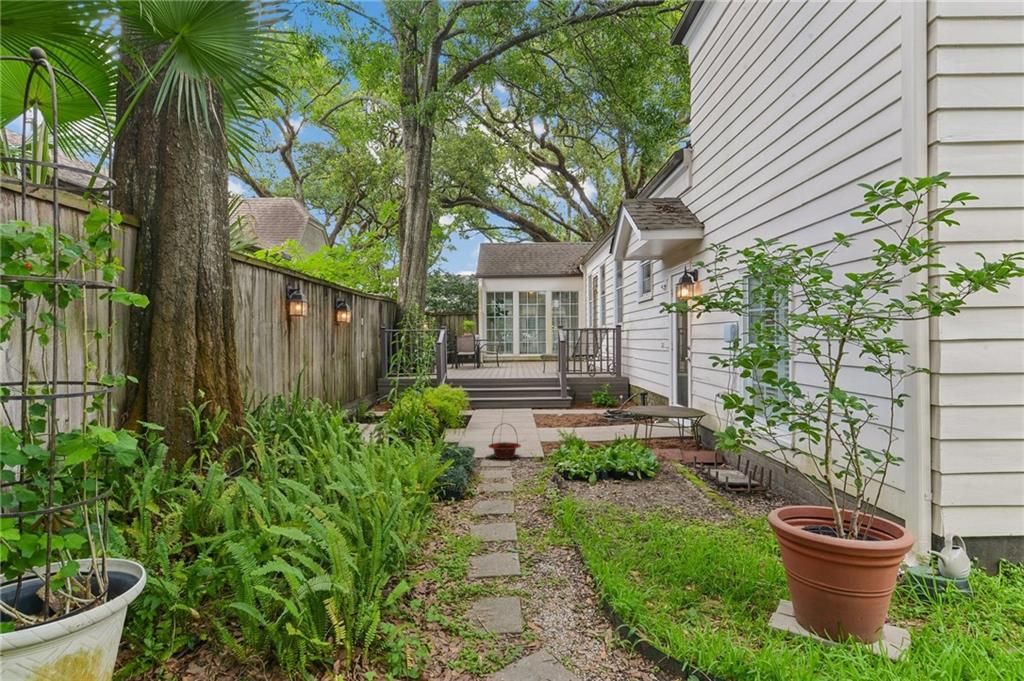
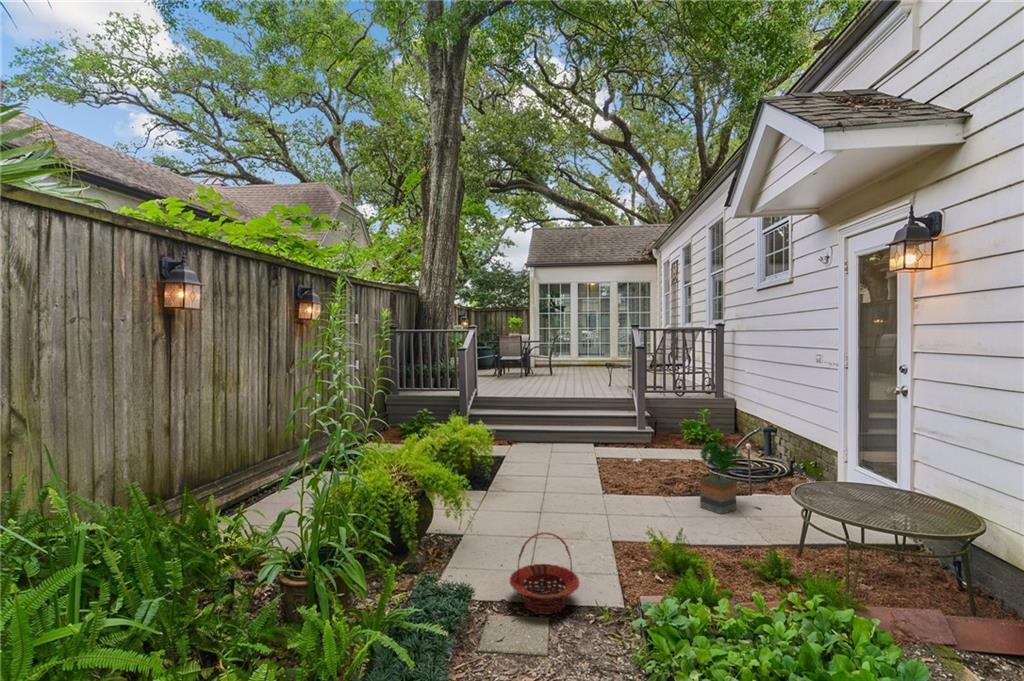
potted tree: none [589,393,614,432] -> present [700,442,743,514]

